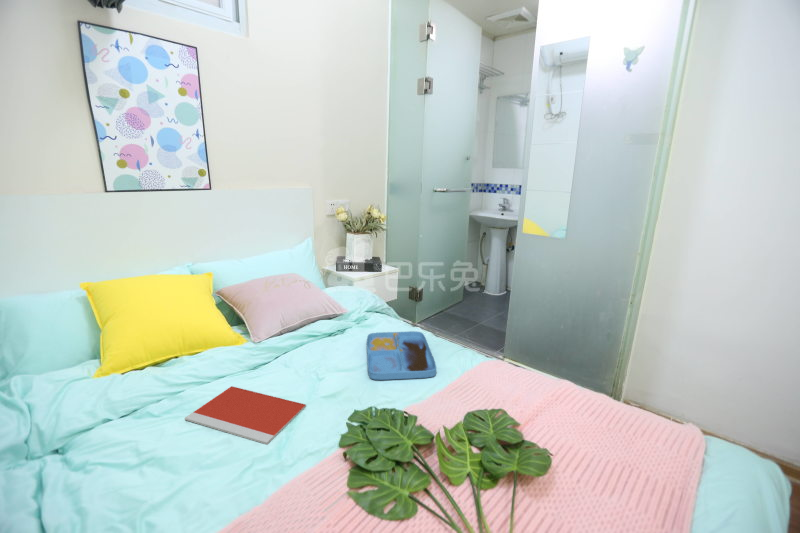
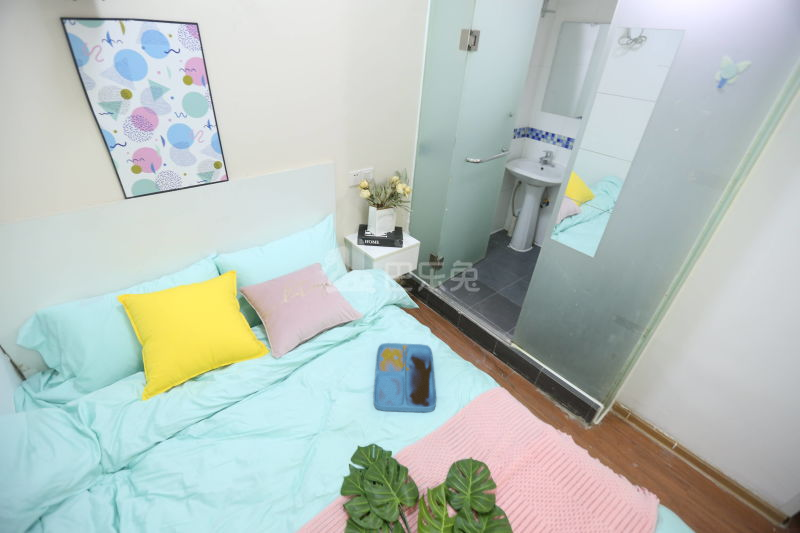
notebook: present [185,386,306,444] -> none [214,405,315,486]

